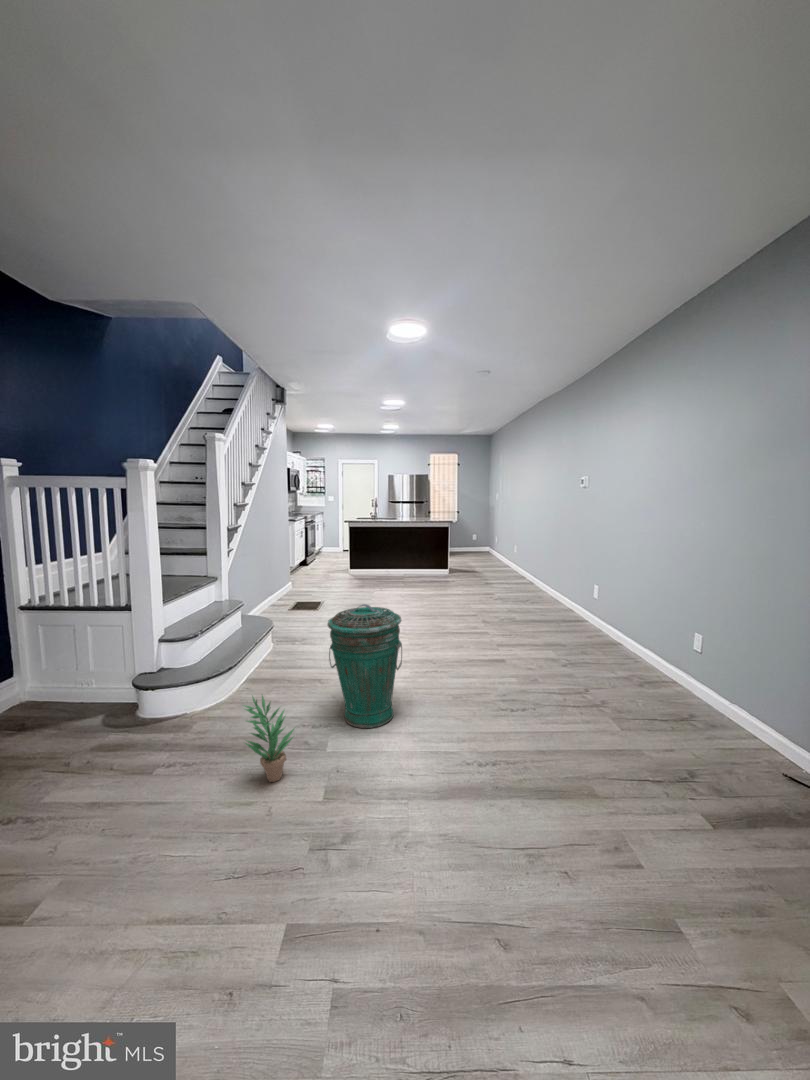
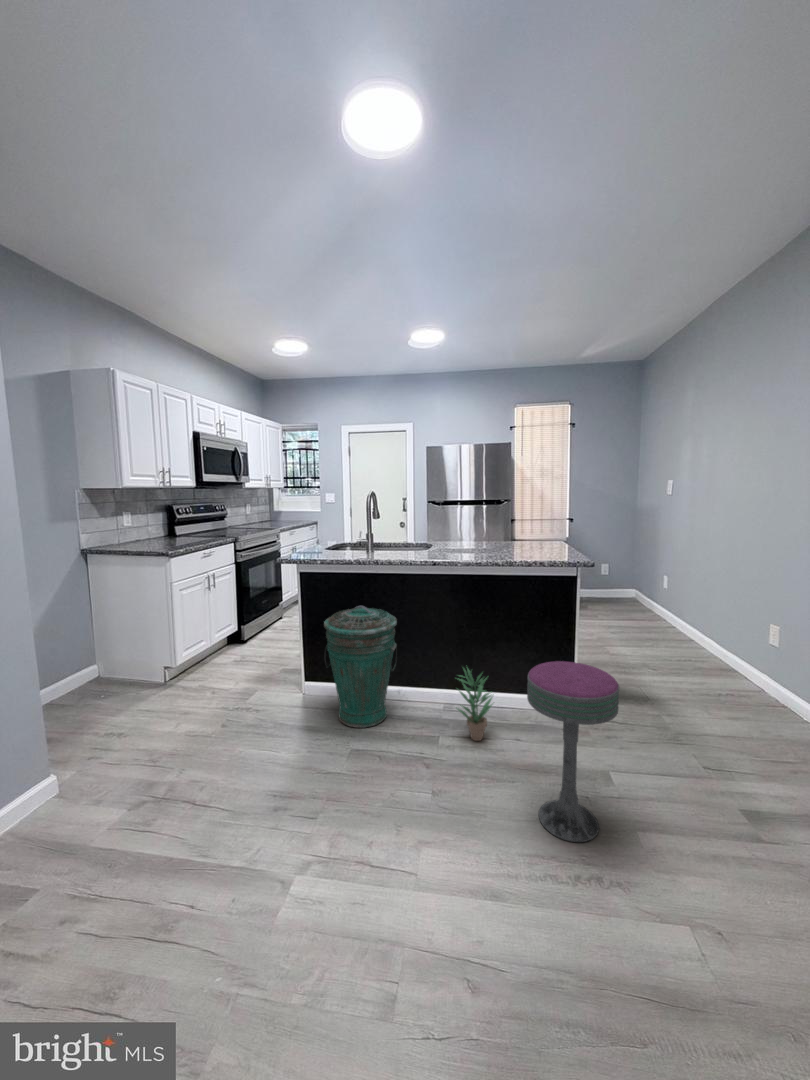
bar stool: none [533,653,627,839] -> present [527,661,619,842]
potted plant: present [245,696,294,782] -> present [458,668,492,741]

